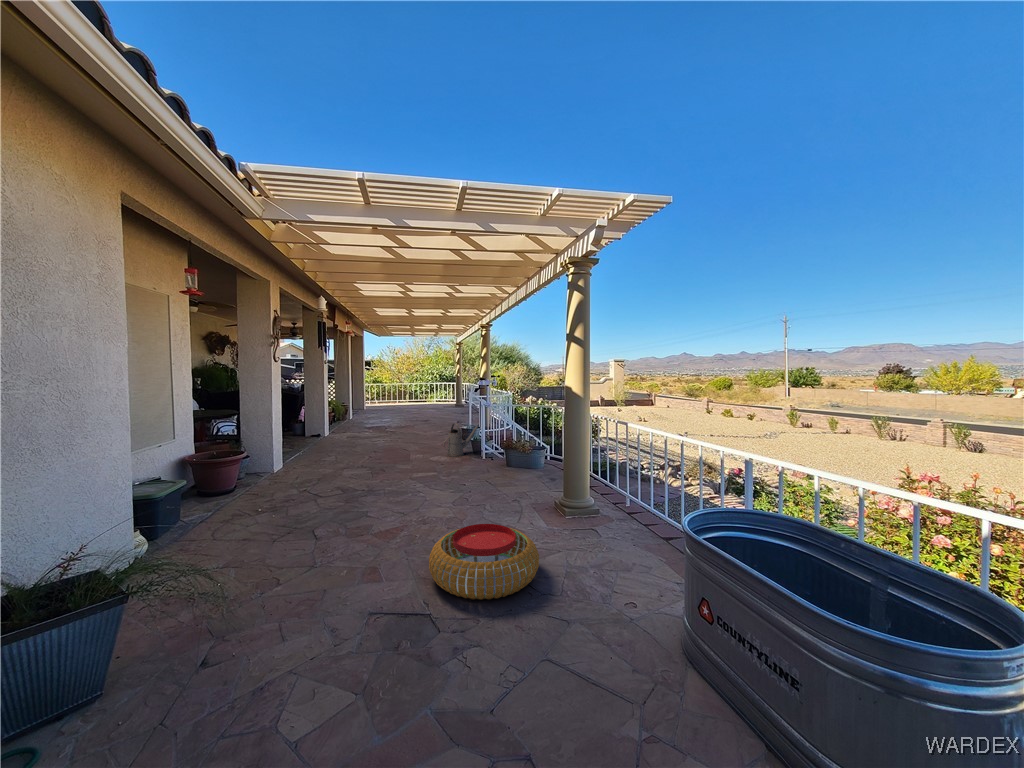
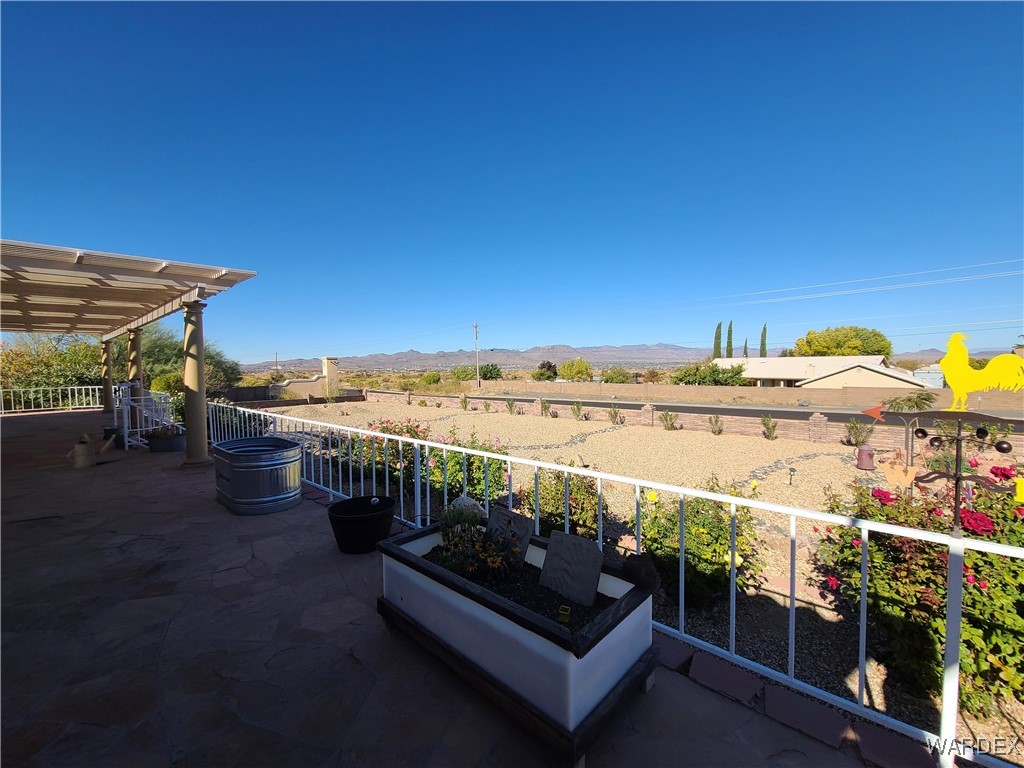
pouf: present [429,524,539,600] -> none [28,503,138,551]

